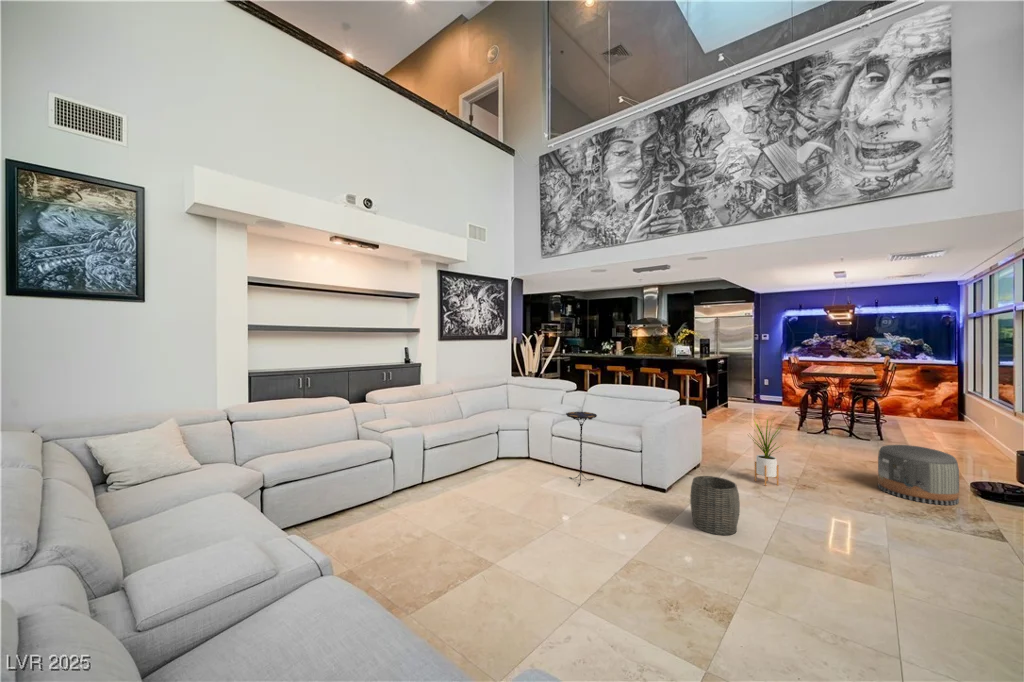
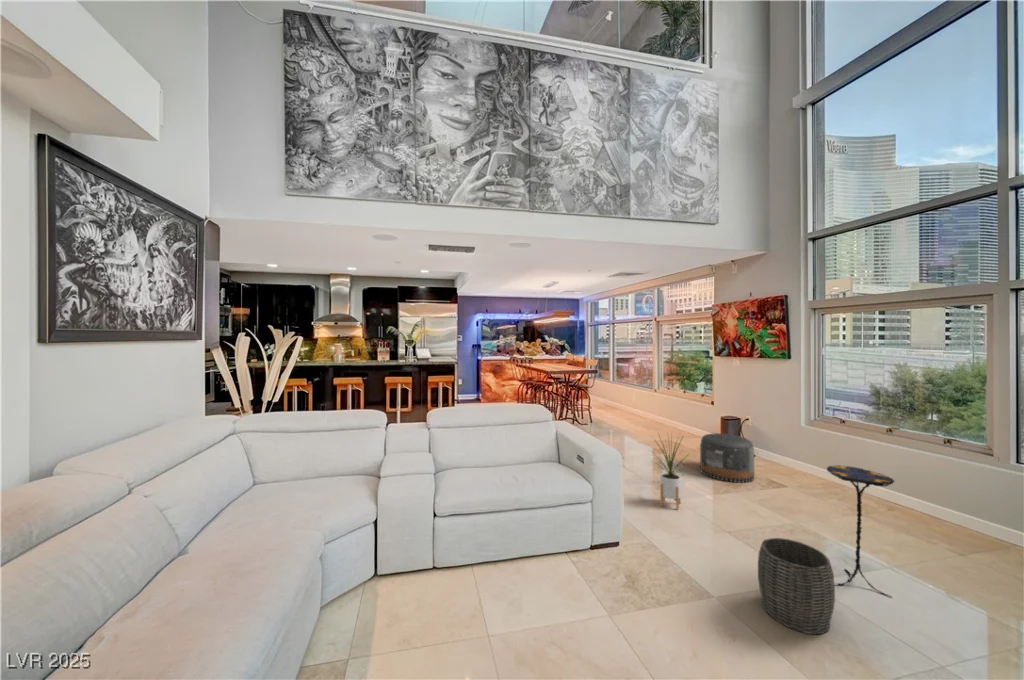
side table: present [566,412,597,486] -> present [827,465,894,594]

